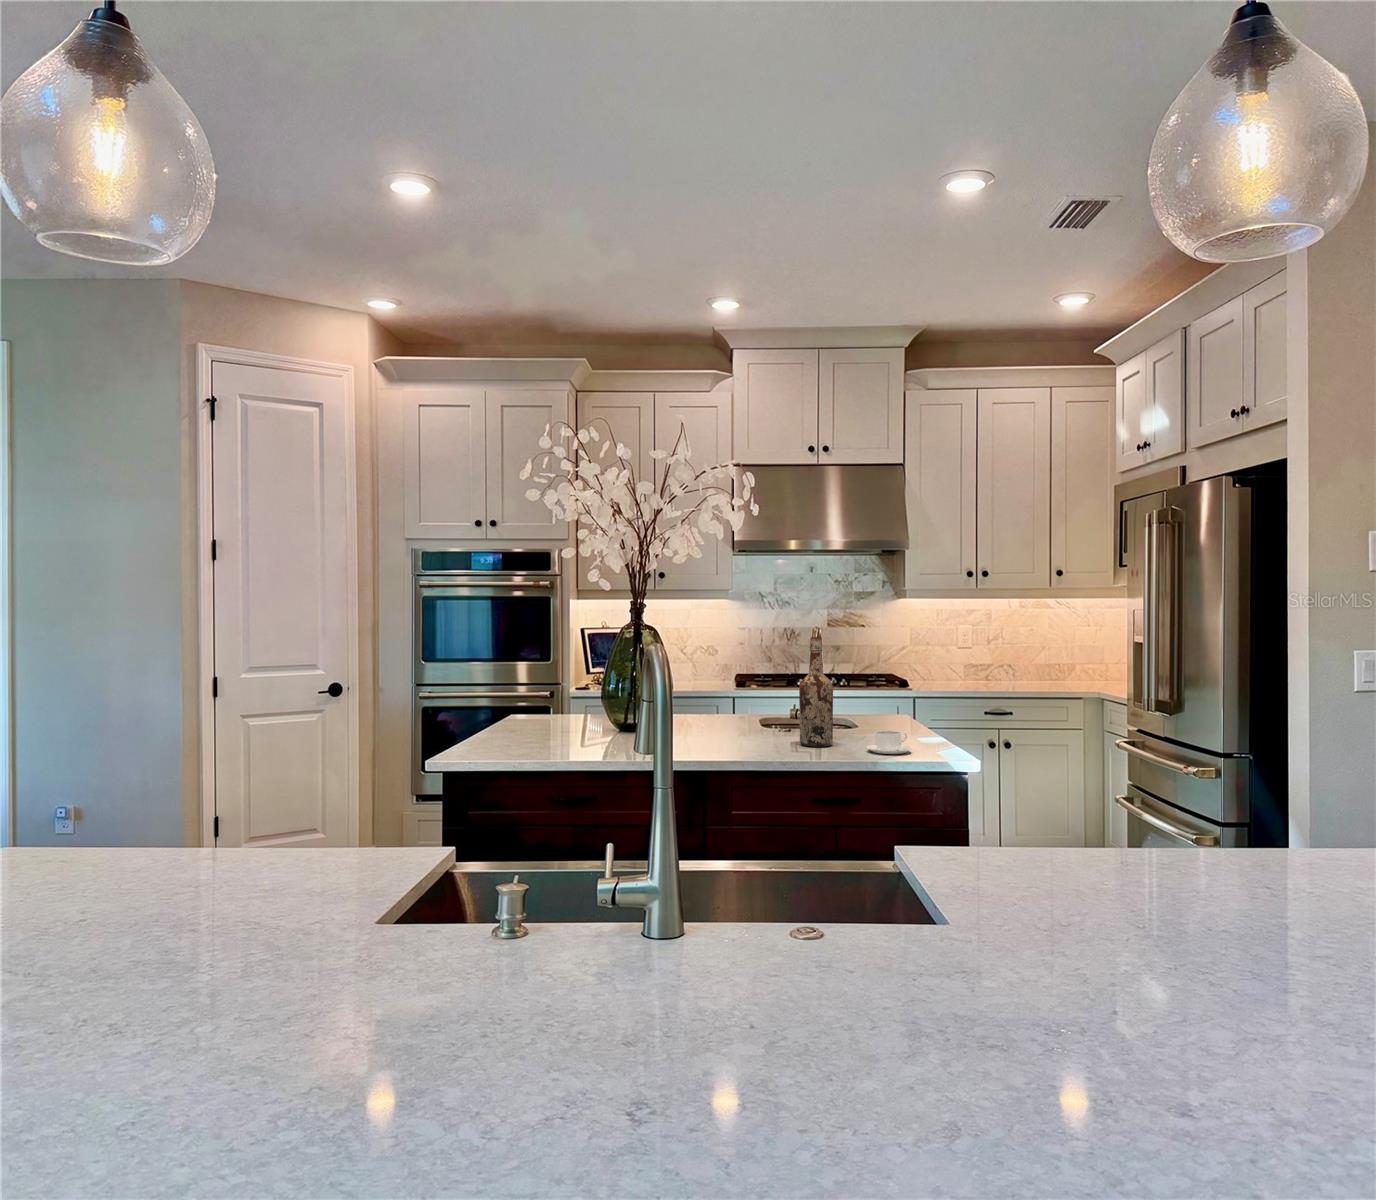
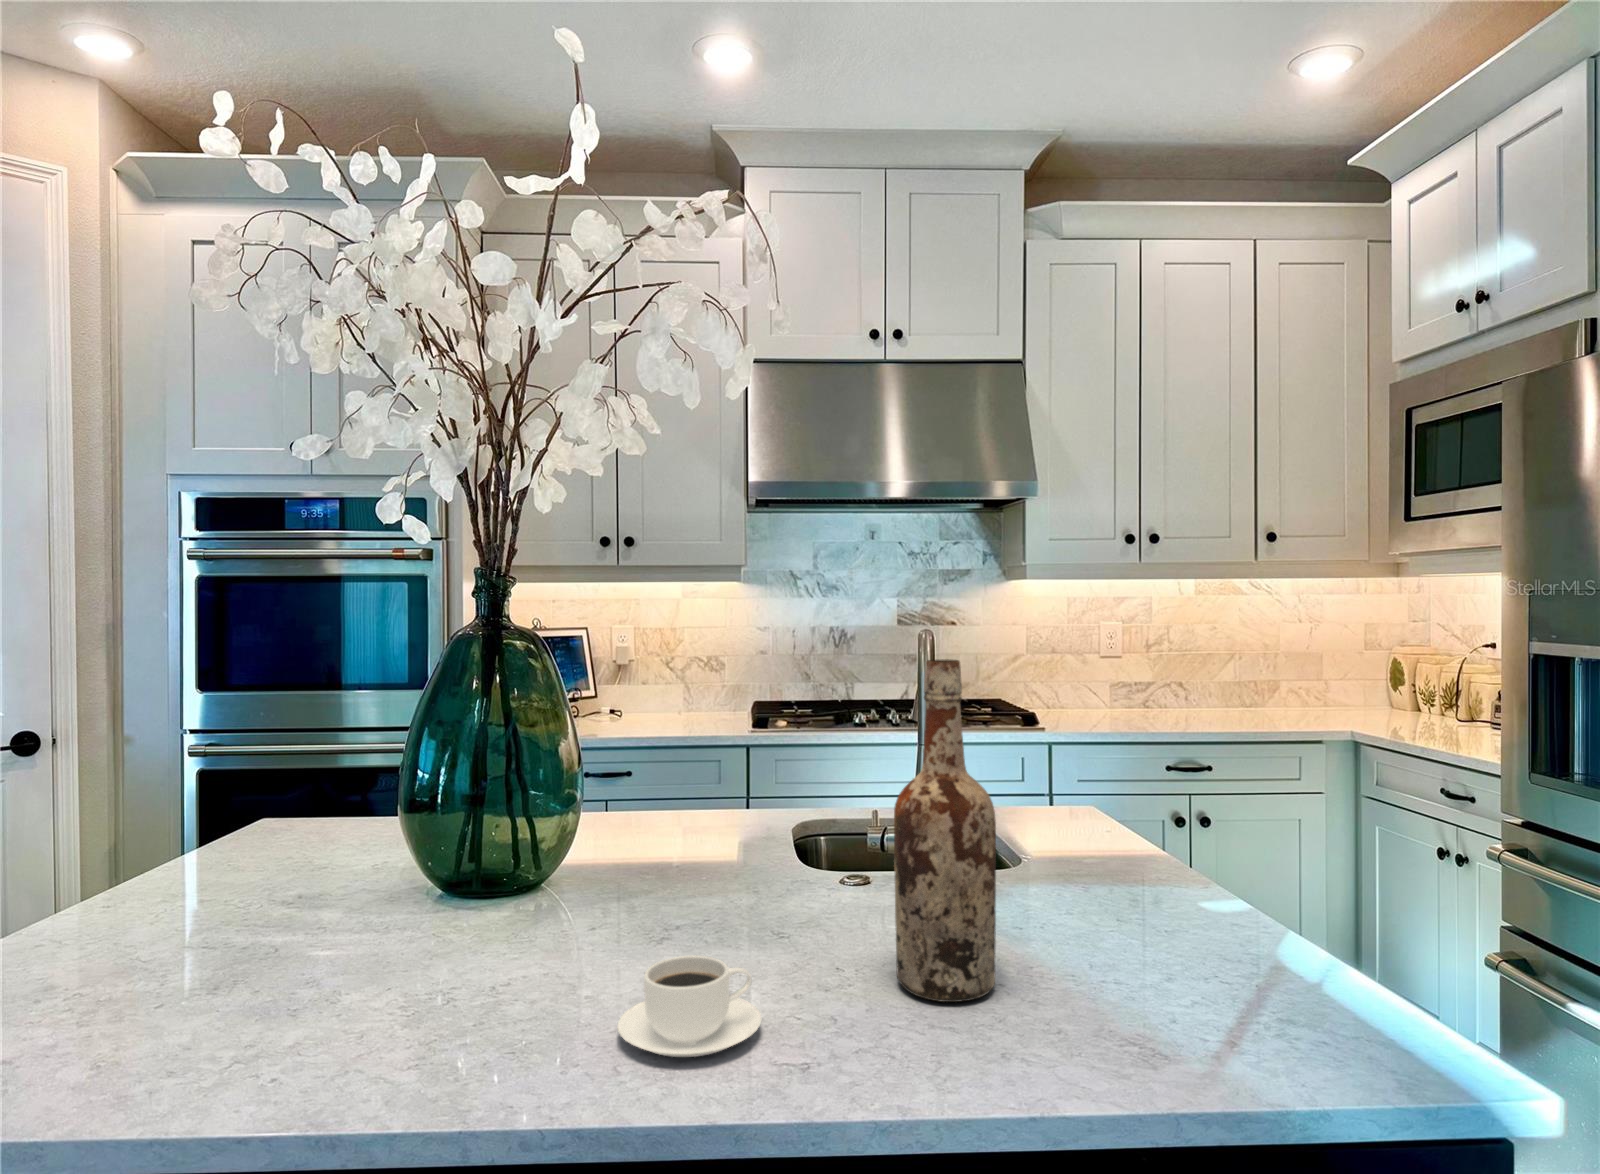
coffee cup: present [867,731,911,754] -> present [618,956,761,1057]

